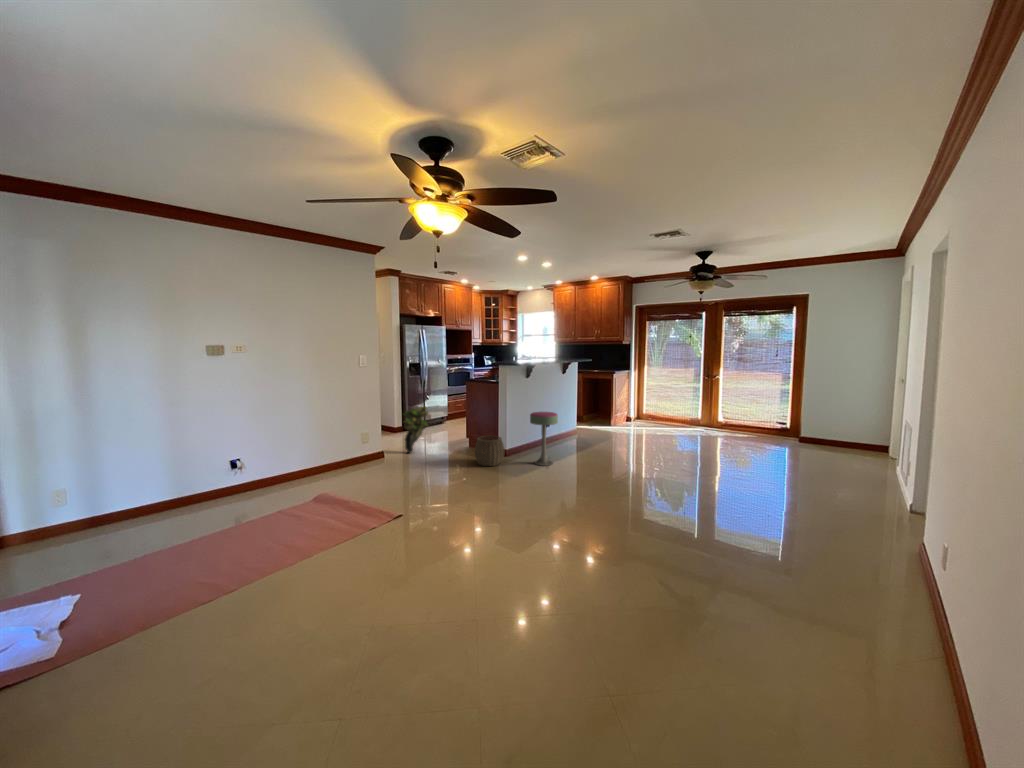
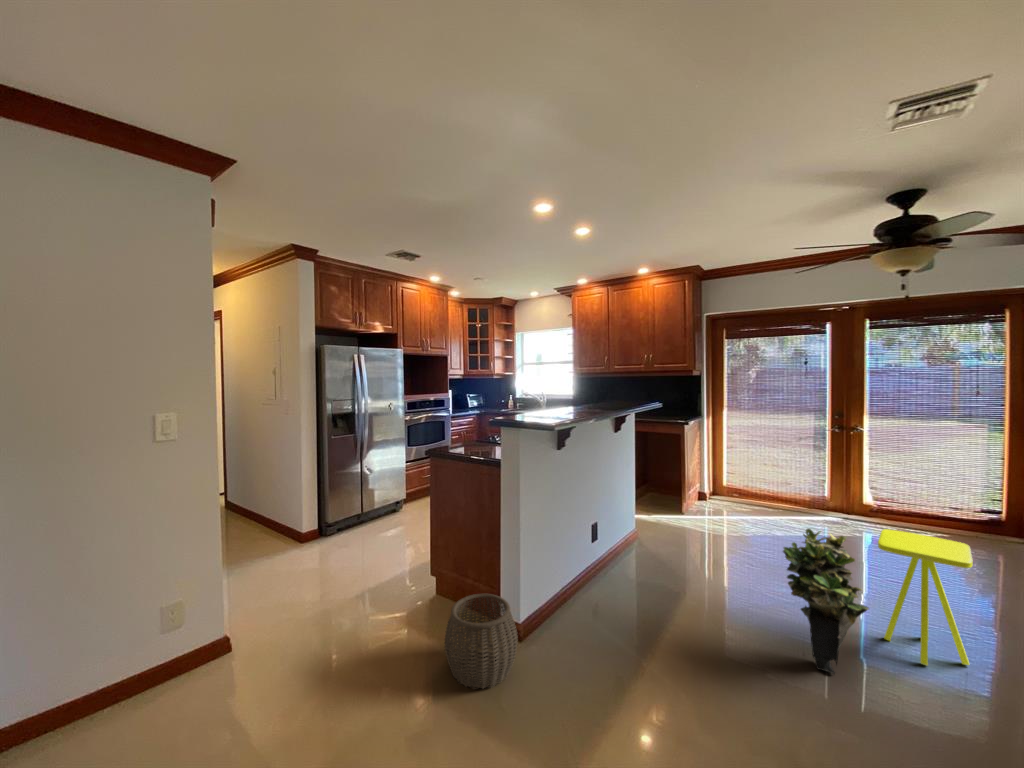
potted plant: present [404,406,428,453] -> present [783,529,869,674]
bar stool: present [530,412,558,466] -> none [576,534,644,679]
side table: none [663,414,701,466] -> present [878,529,973,665]

